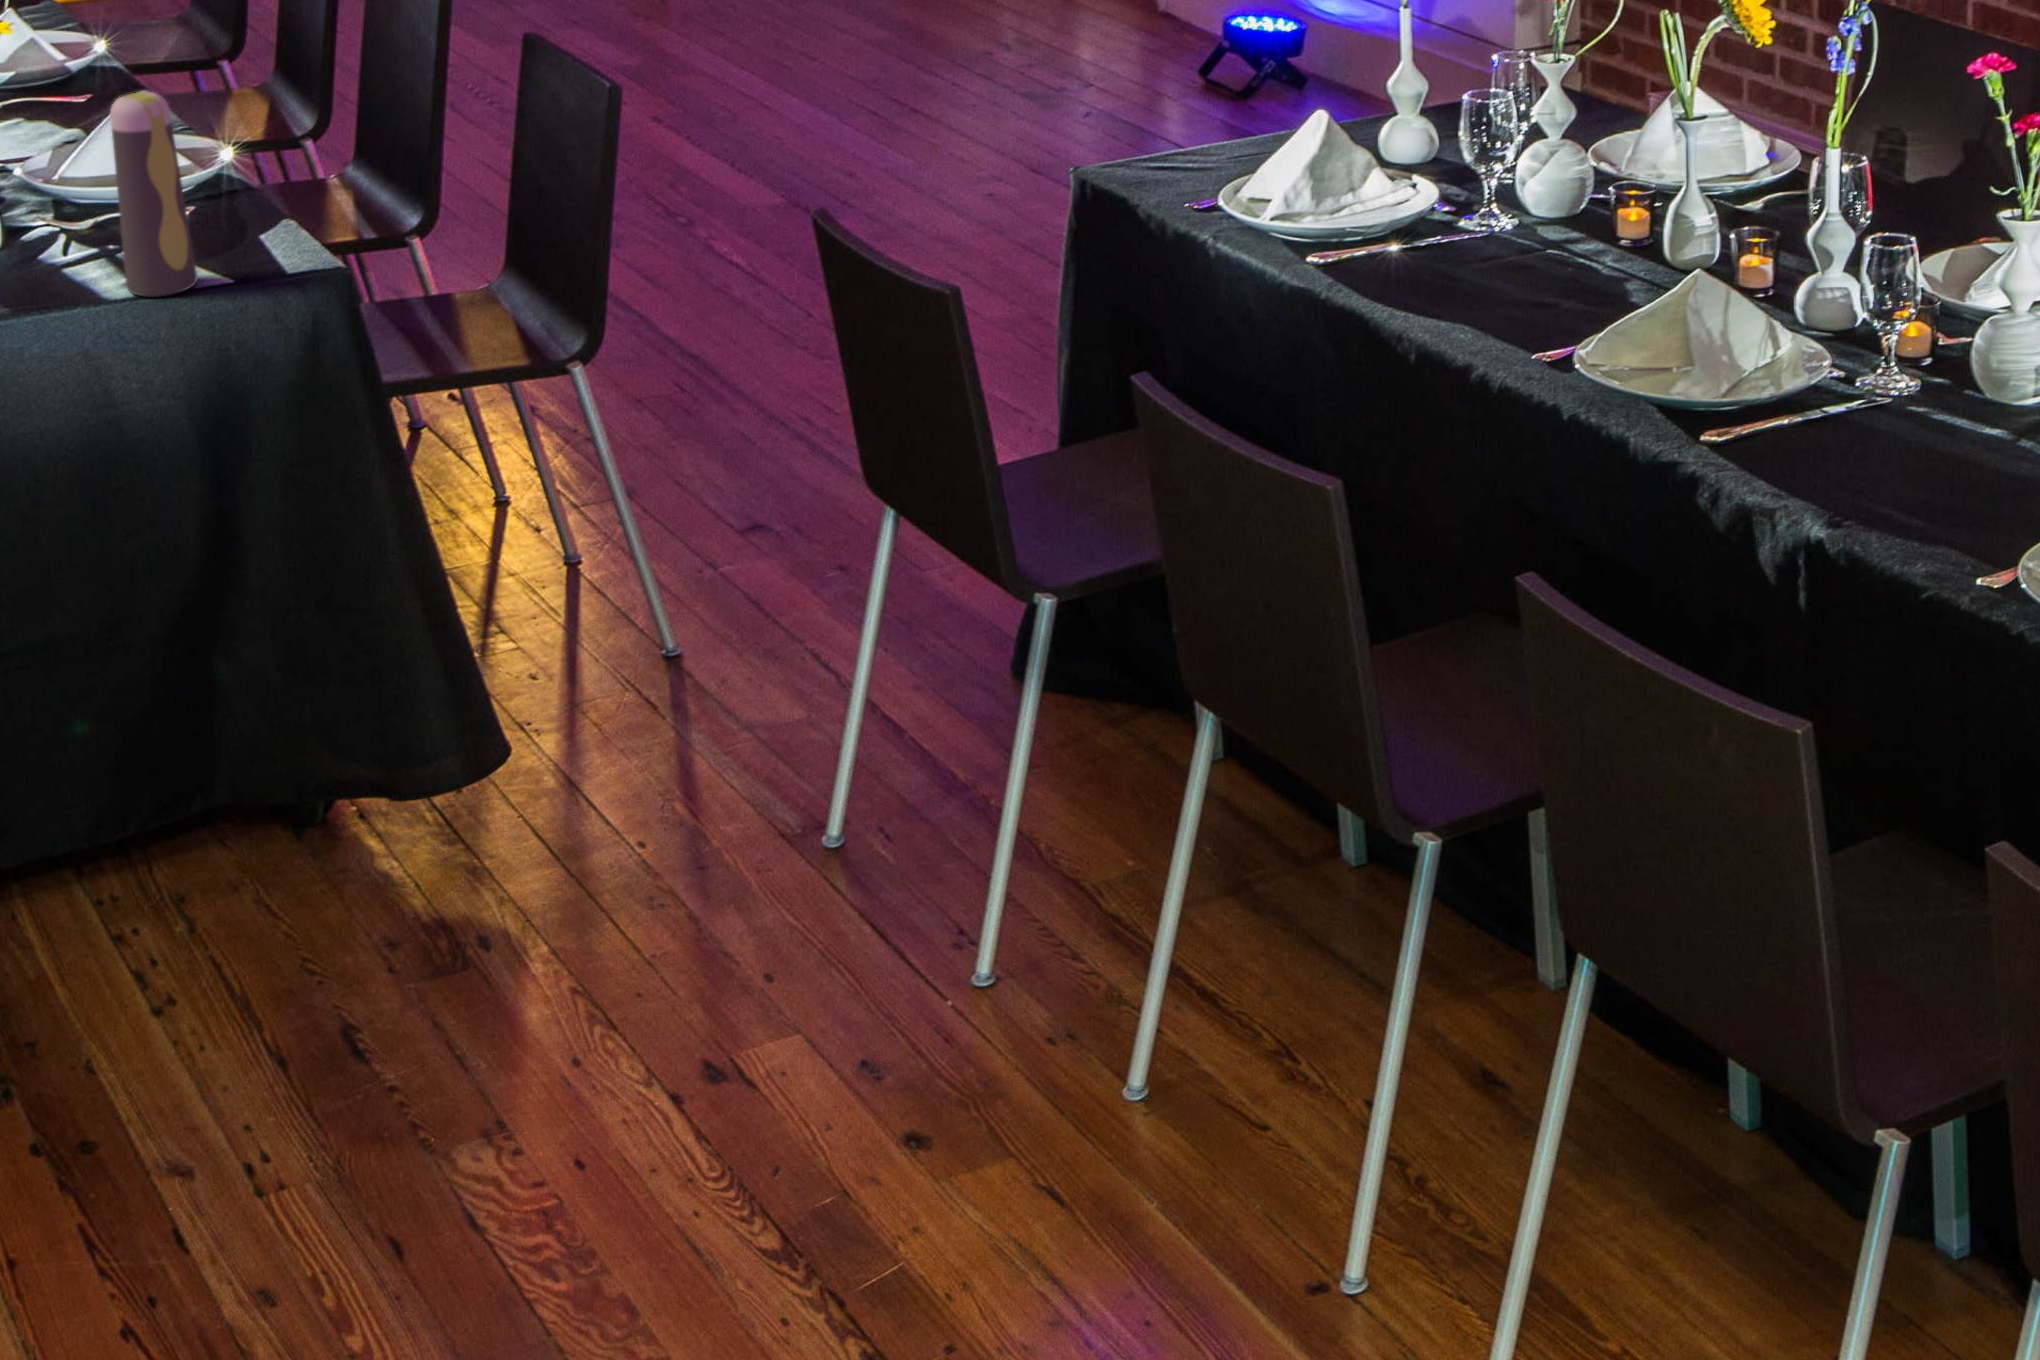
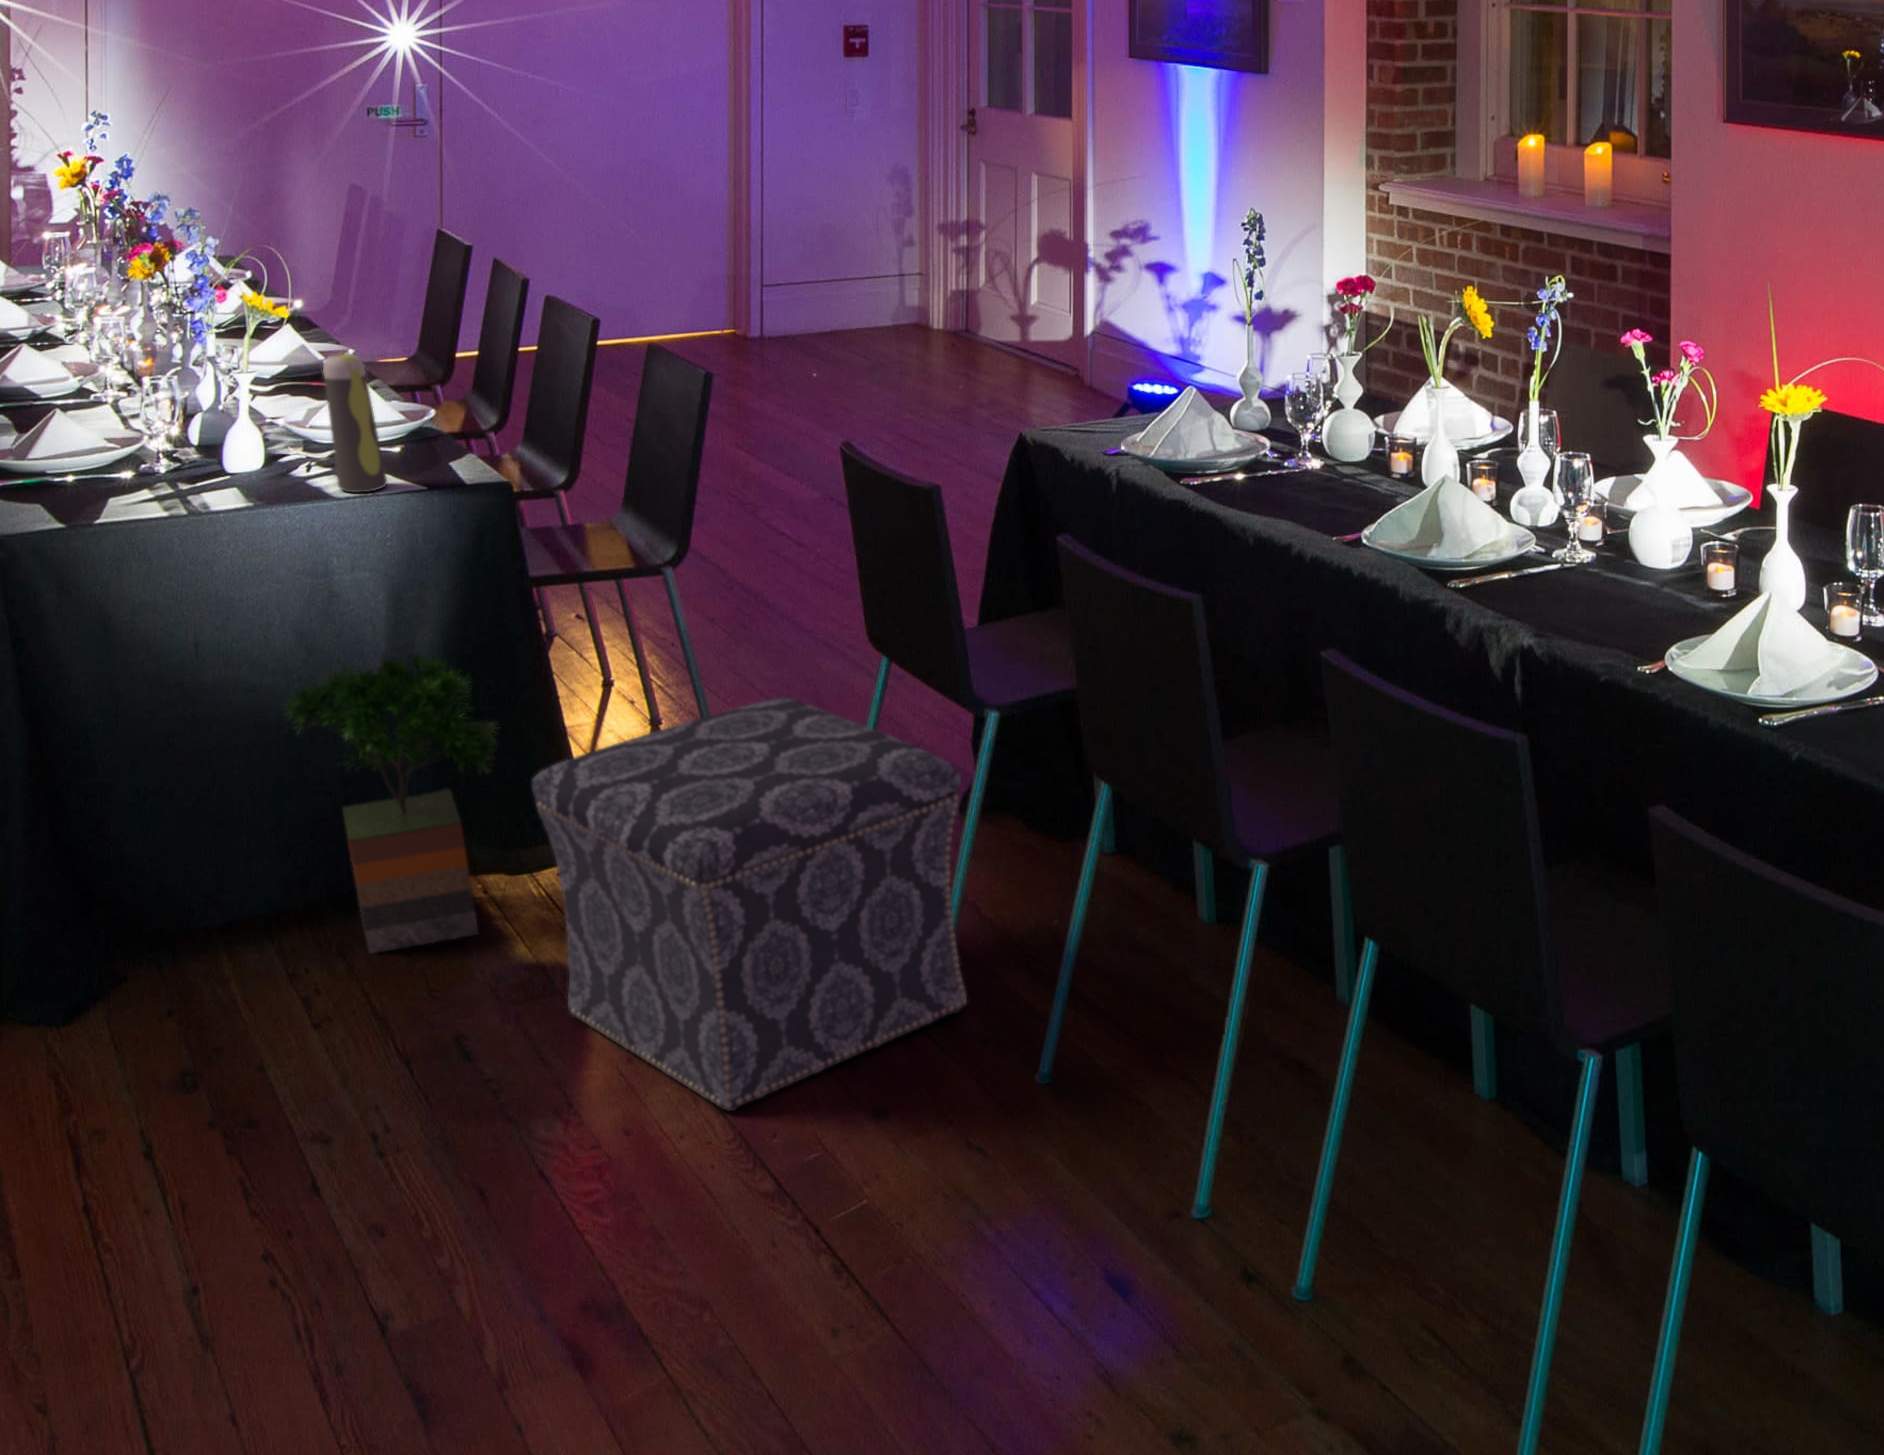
potted tree: none [45,540,368,1014] -> present [285,654,496,954]
ottoman: none [437,610,1096,1303] -> present [532,698,967,1111]

